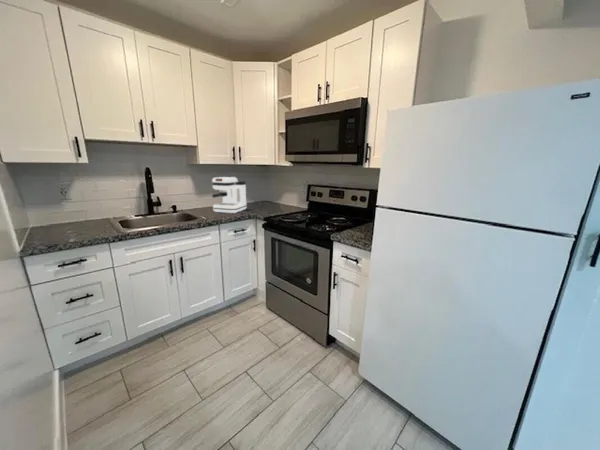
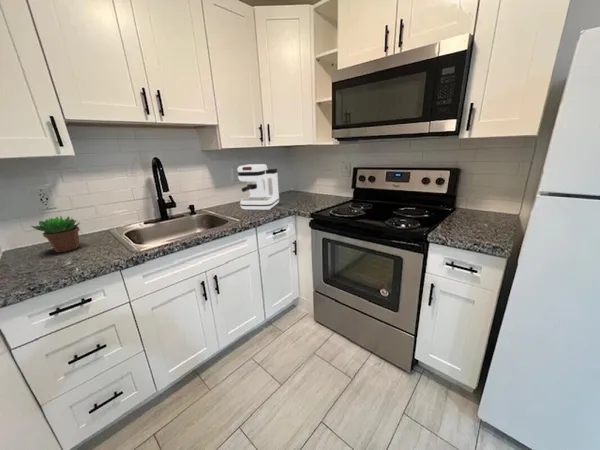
succulent plant: none [53,204,87,230] -> present [32,216,79,252]

